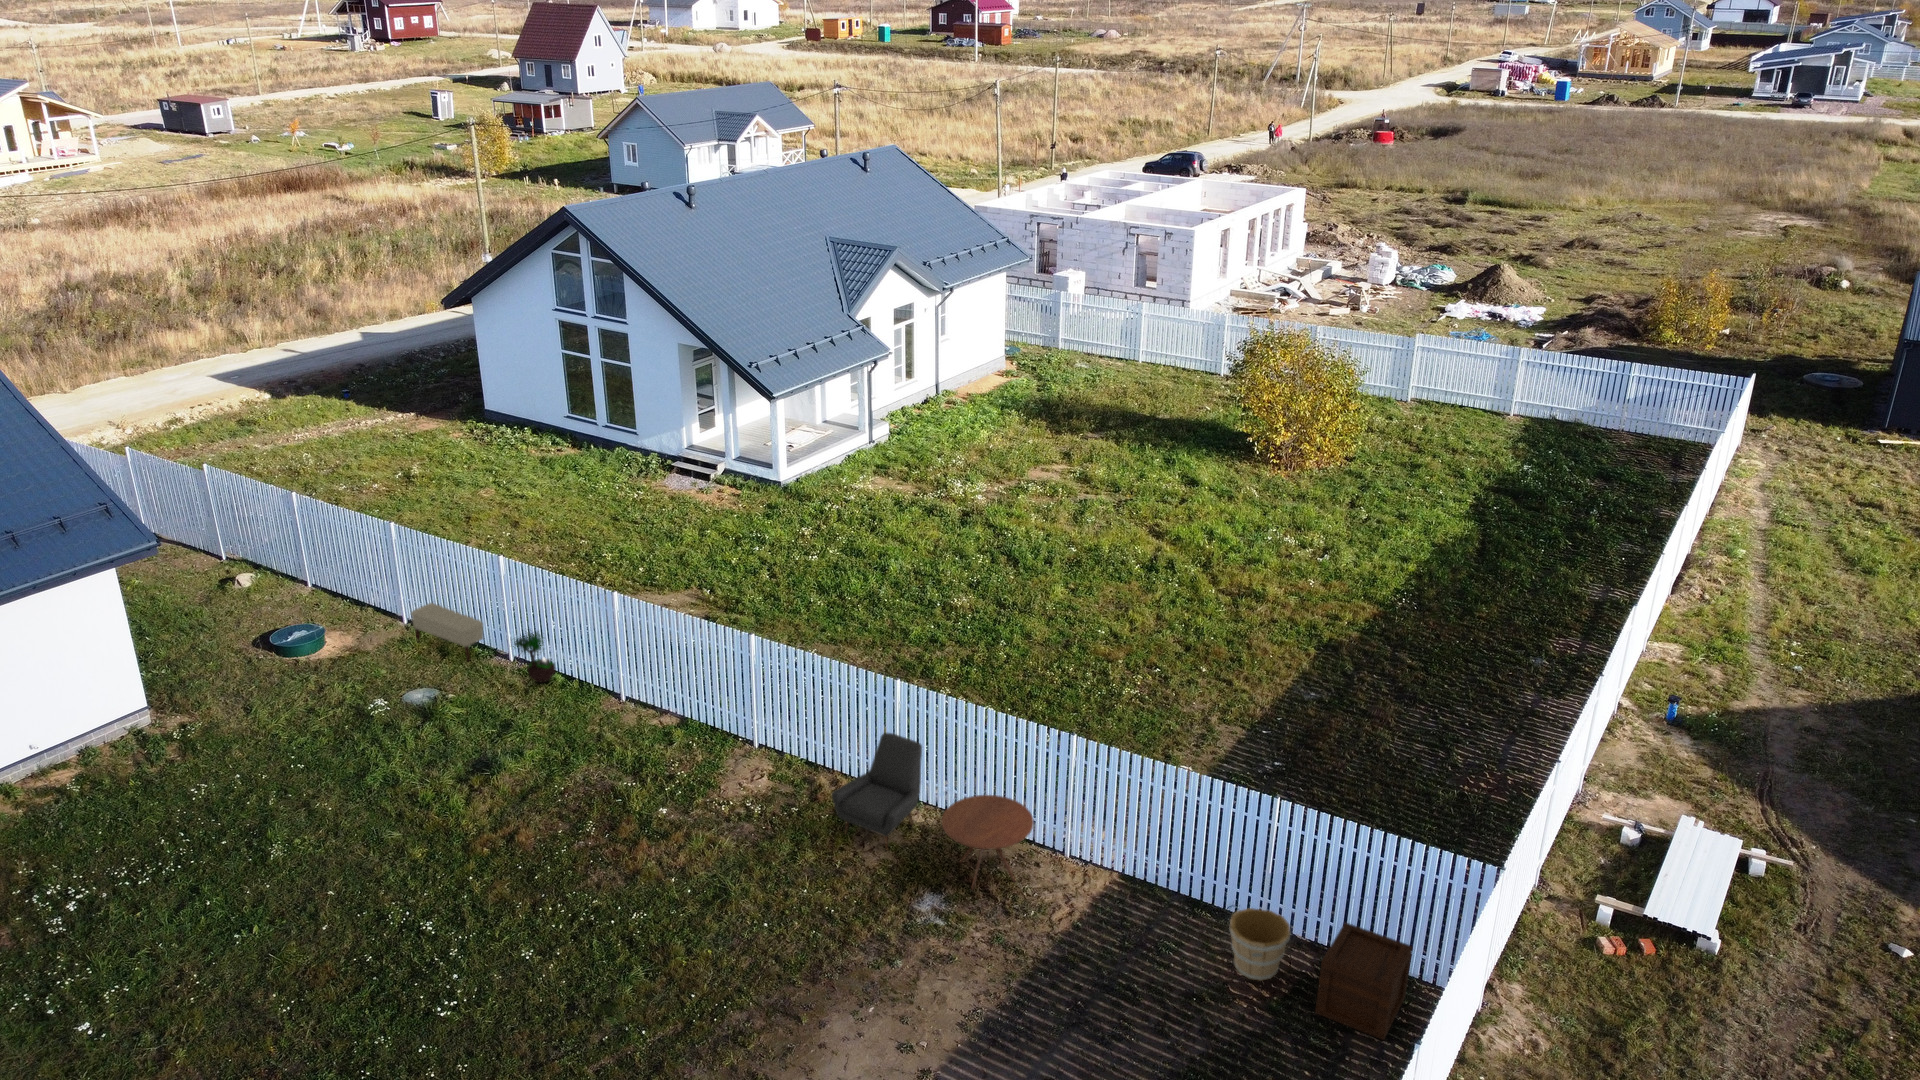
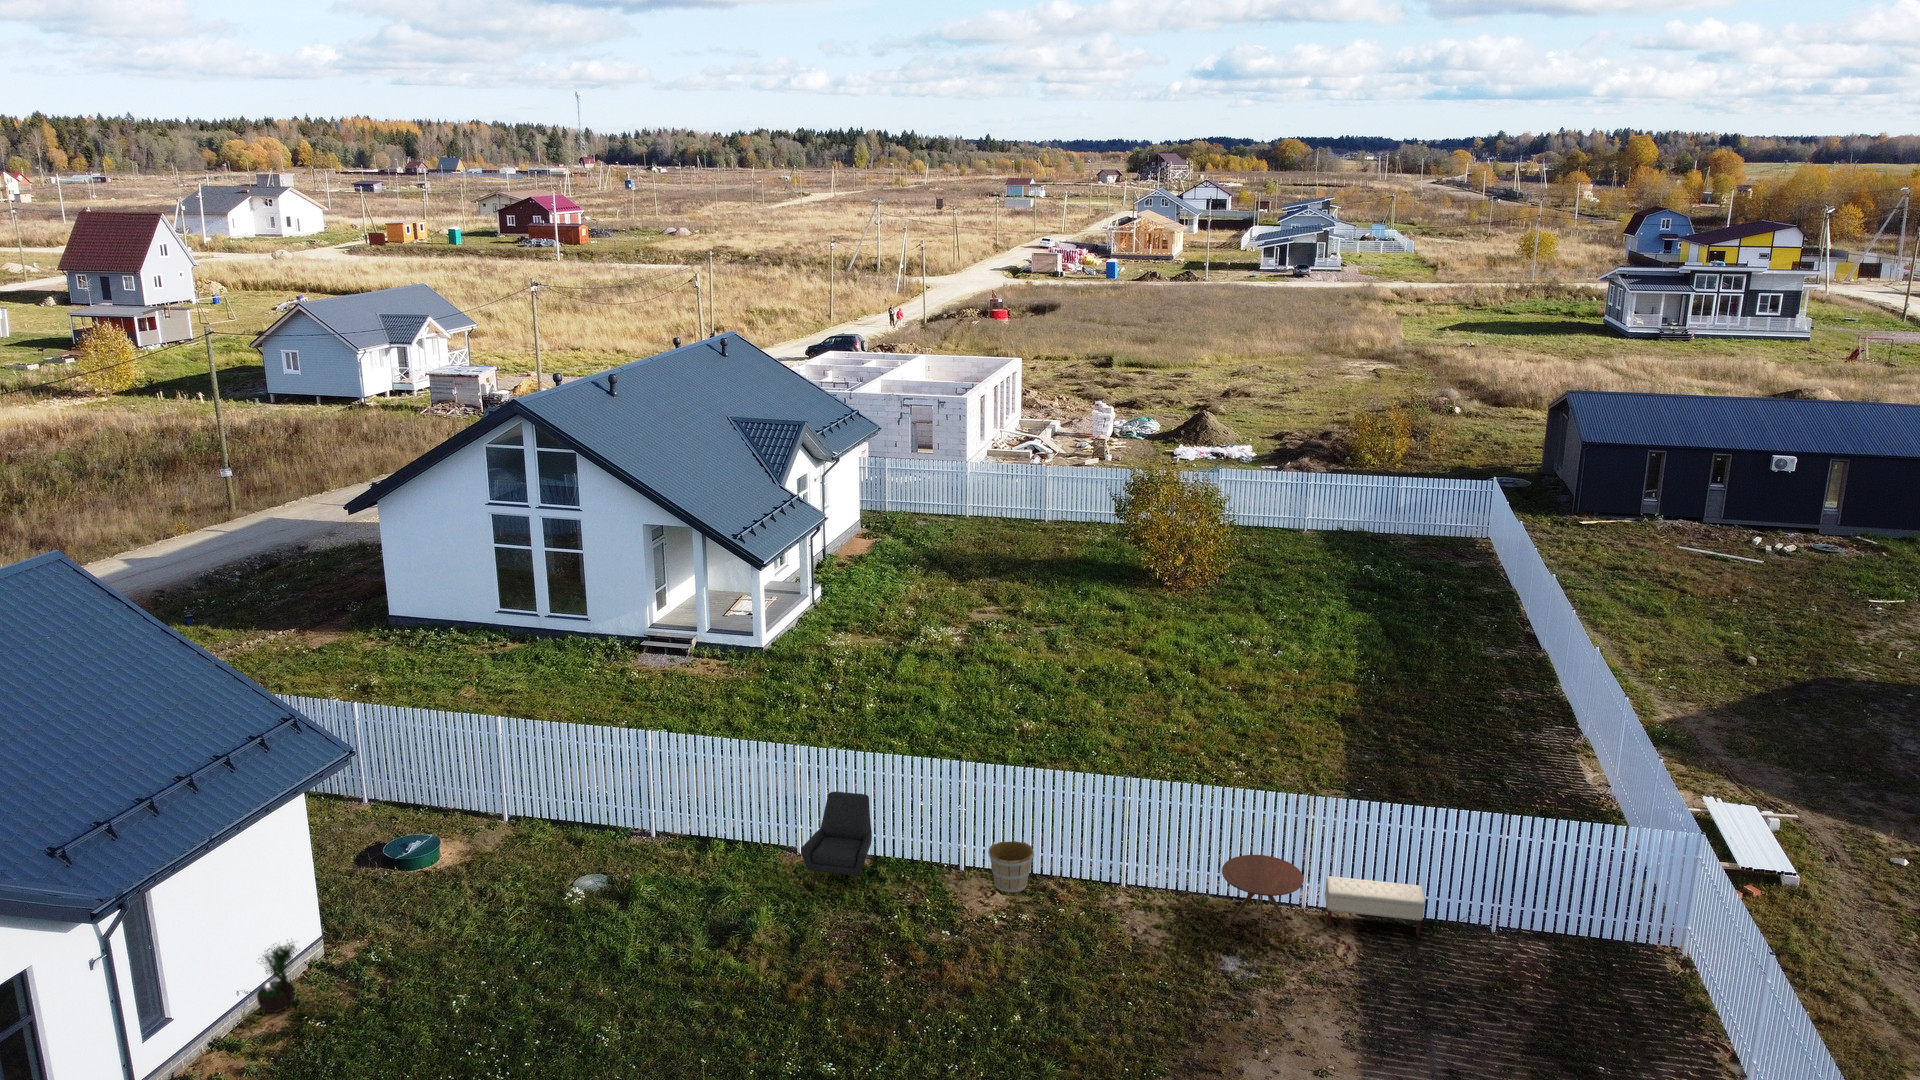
bench: present [411,603,485,661] -> present [1325,876,1425,937]
potted tree: present [513,631,556,682] -> present [257,943,297,1013]
chair: present [831,733,922,850] -> present [801,792,872,889]
wooden bucket: present [1230,908,1290,981] -> present [988,841,1034,893]
wooden crate: present [1315,923,1413,1040] -> none [1570,890,1649,972]

